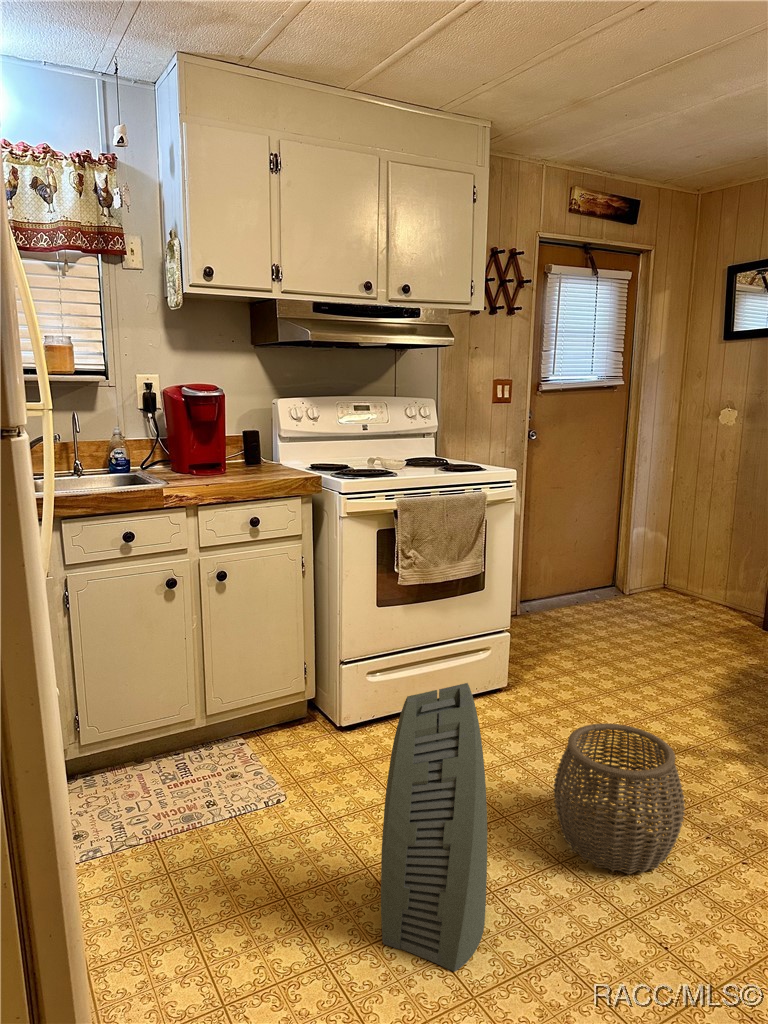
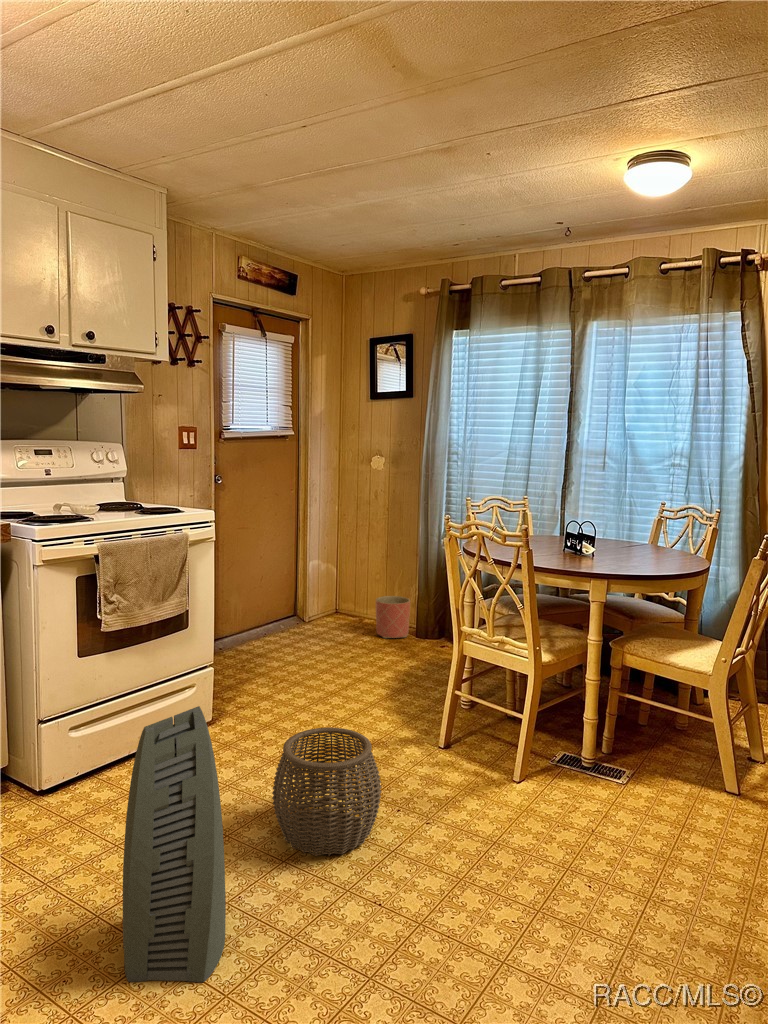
planter: none [711,575,758,627] -> present [376,596,410,638]

